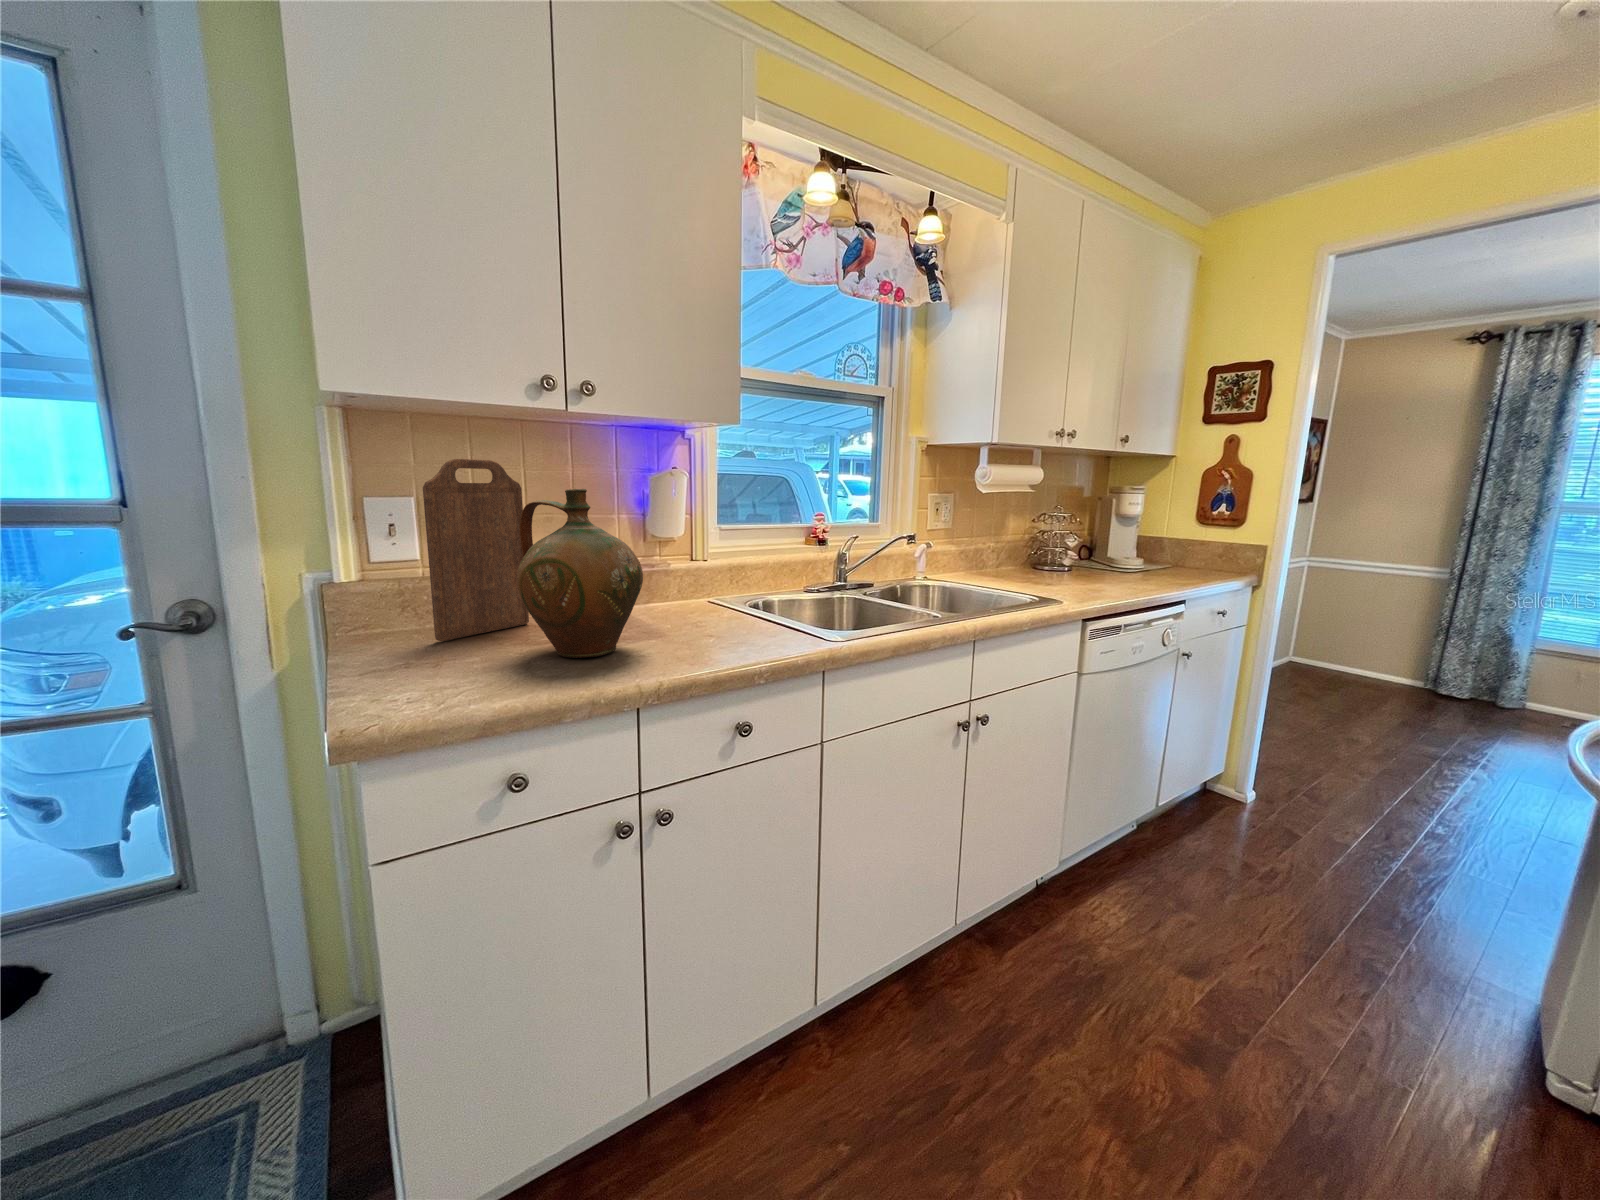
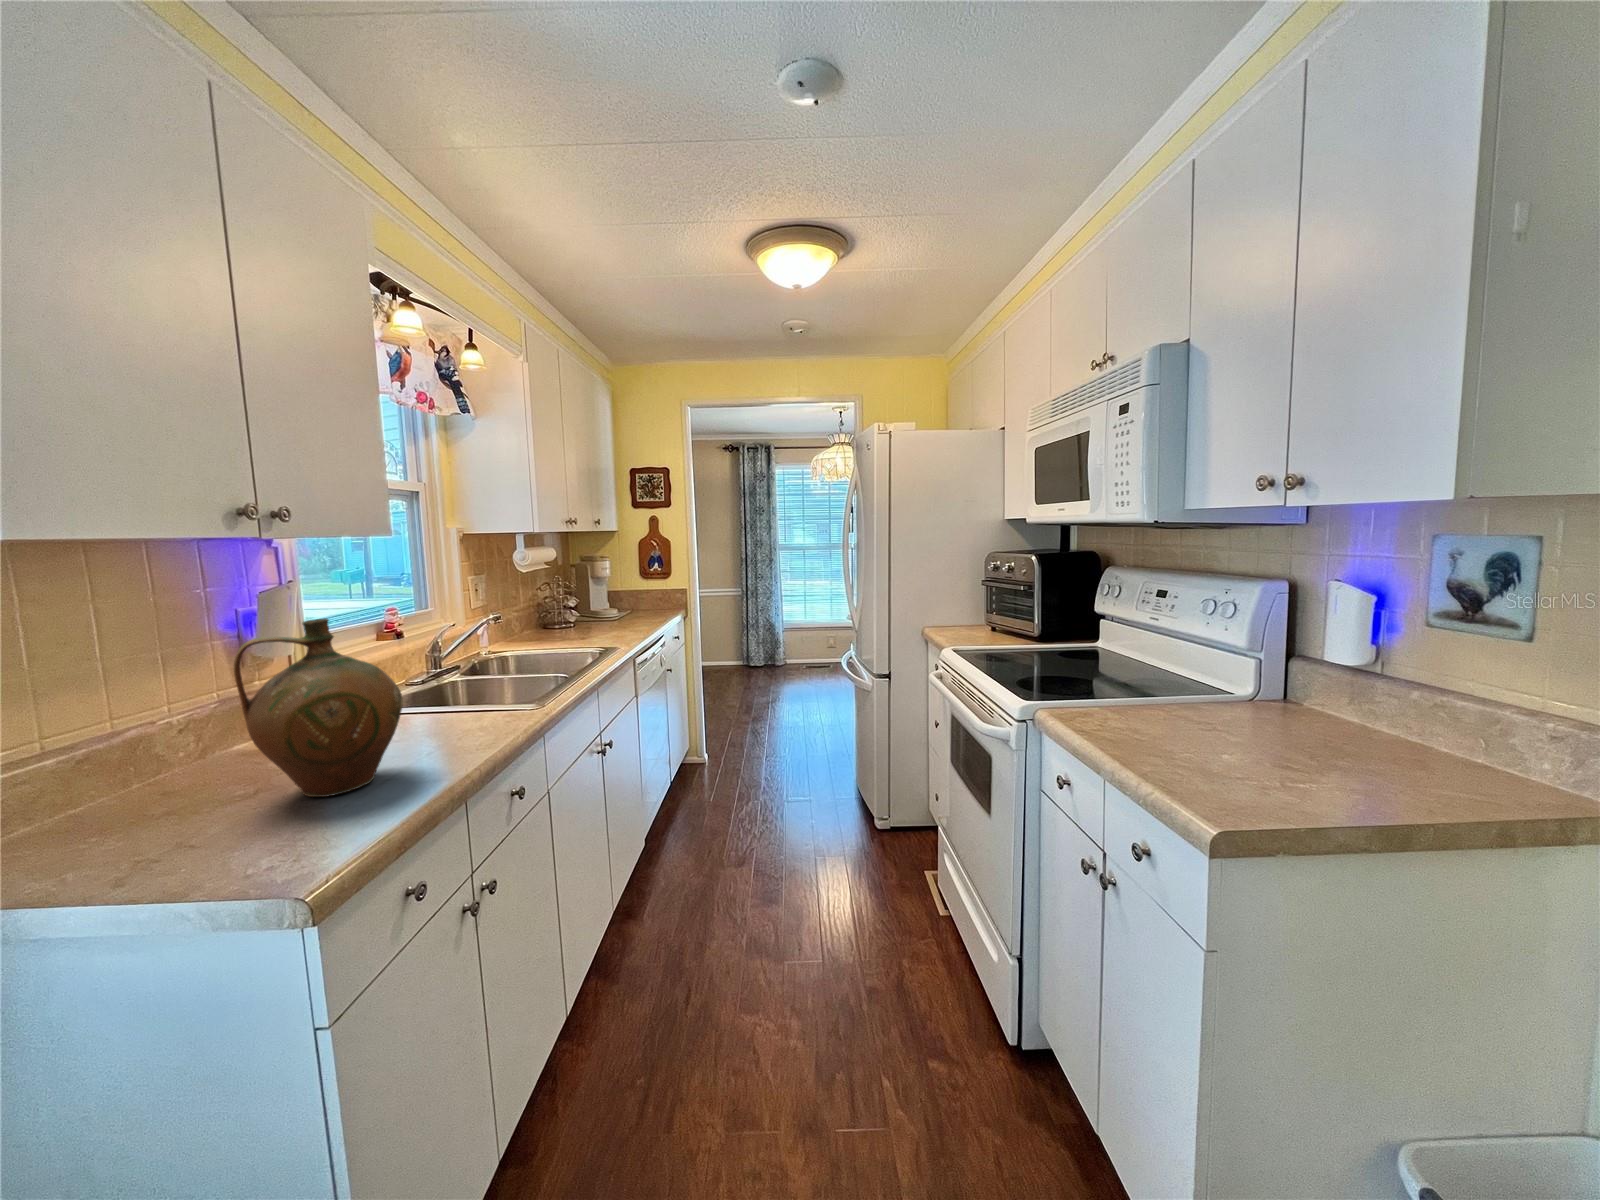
cutting board: present [423,459,529,641] -> none [30,602,152,853]

